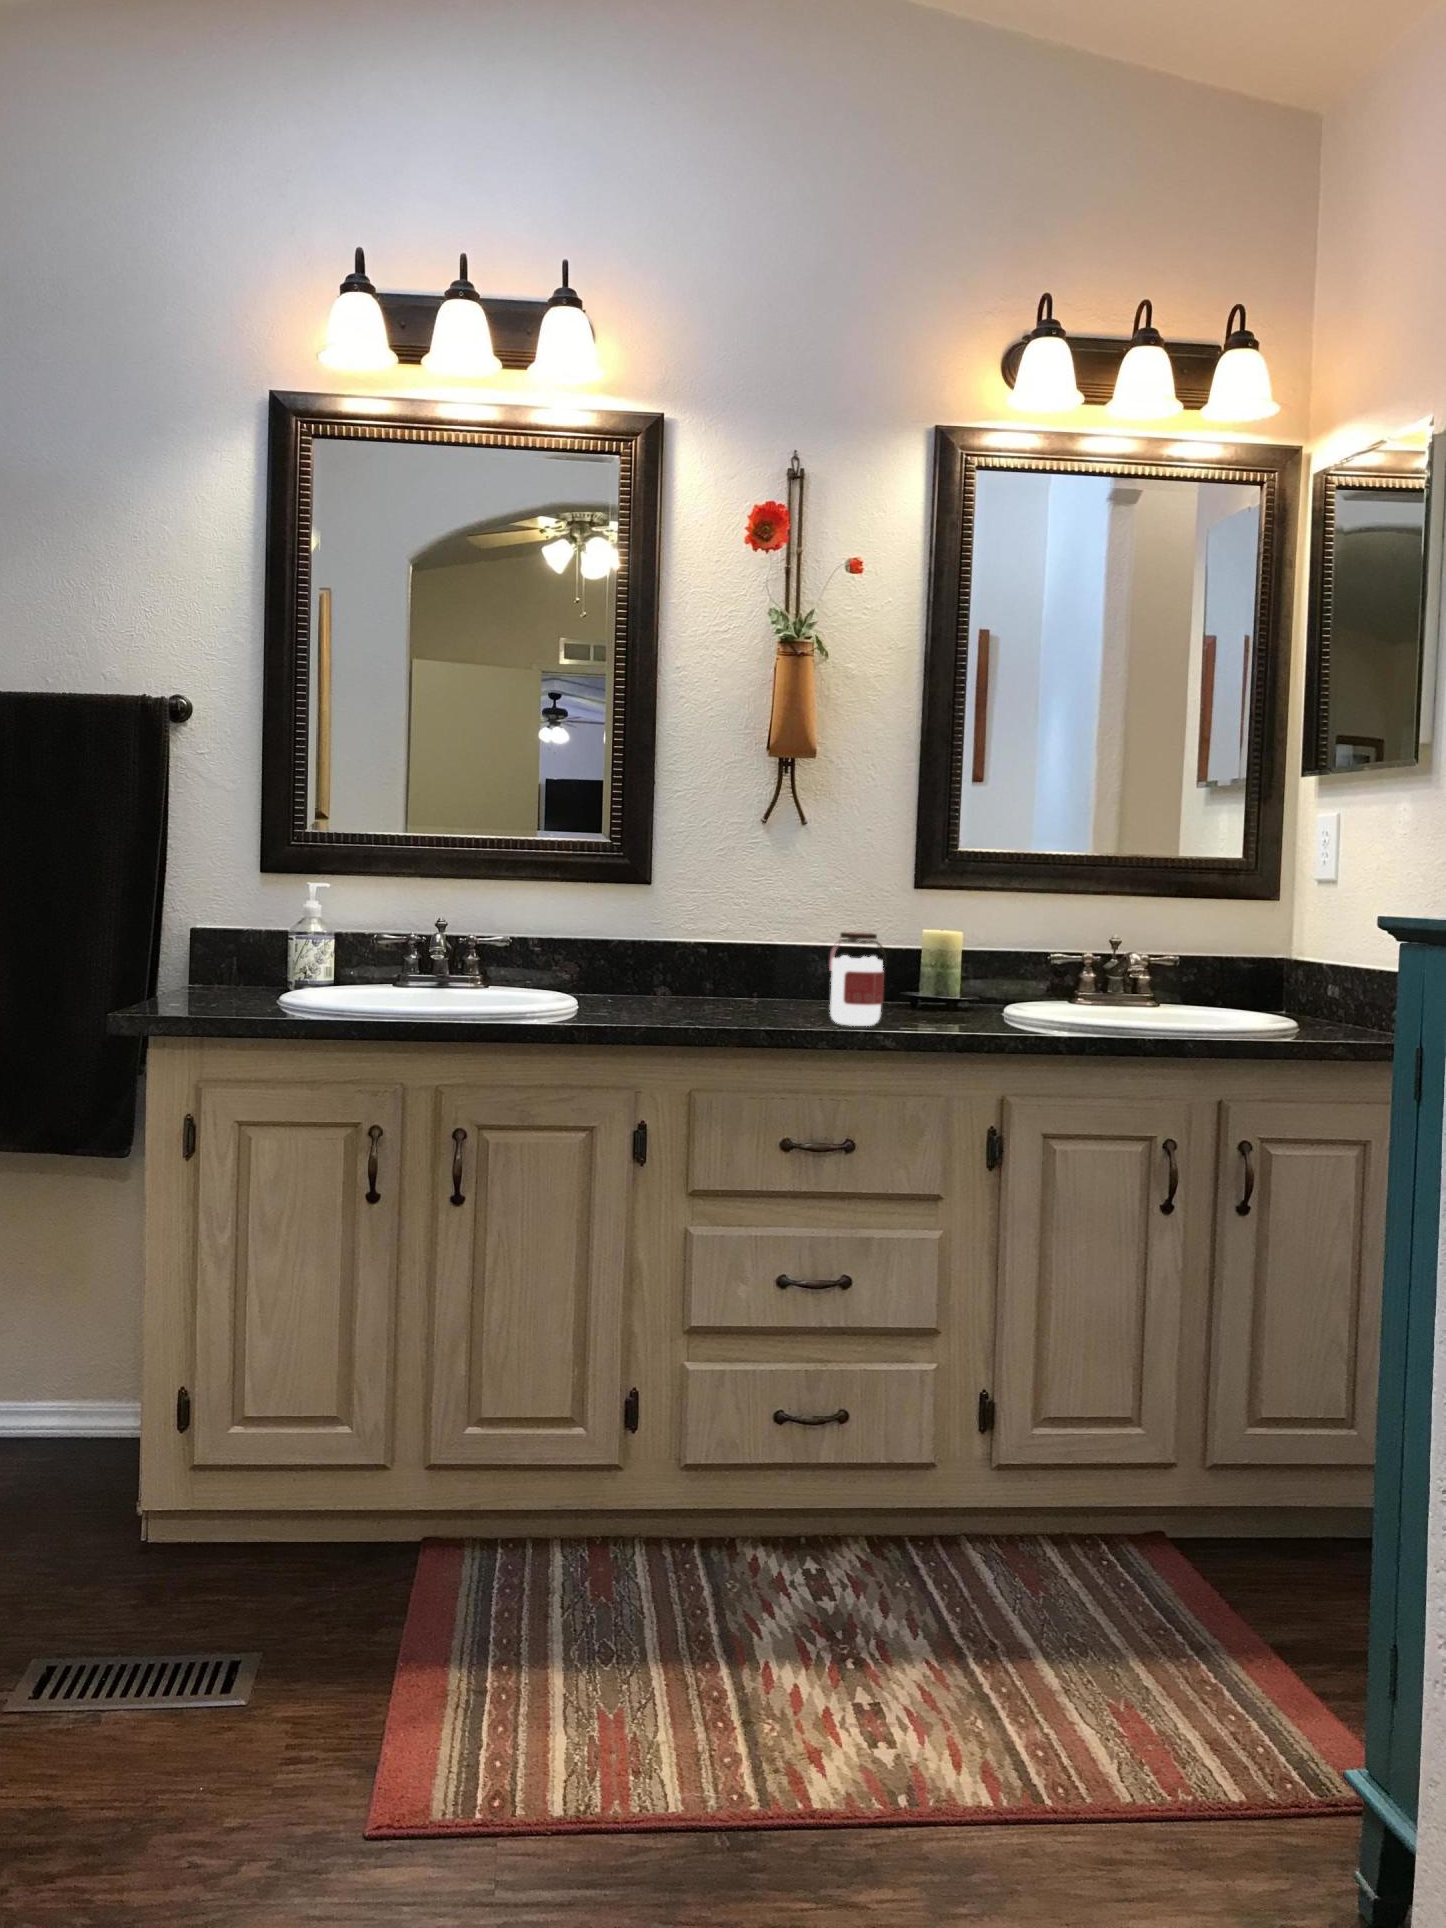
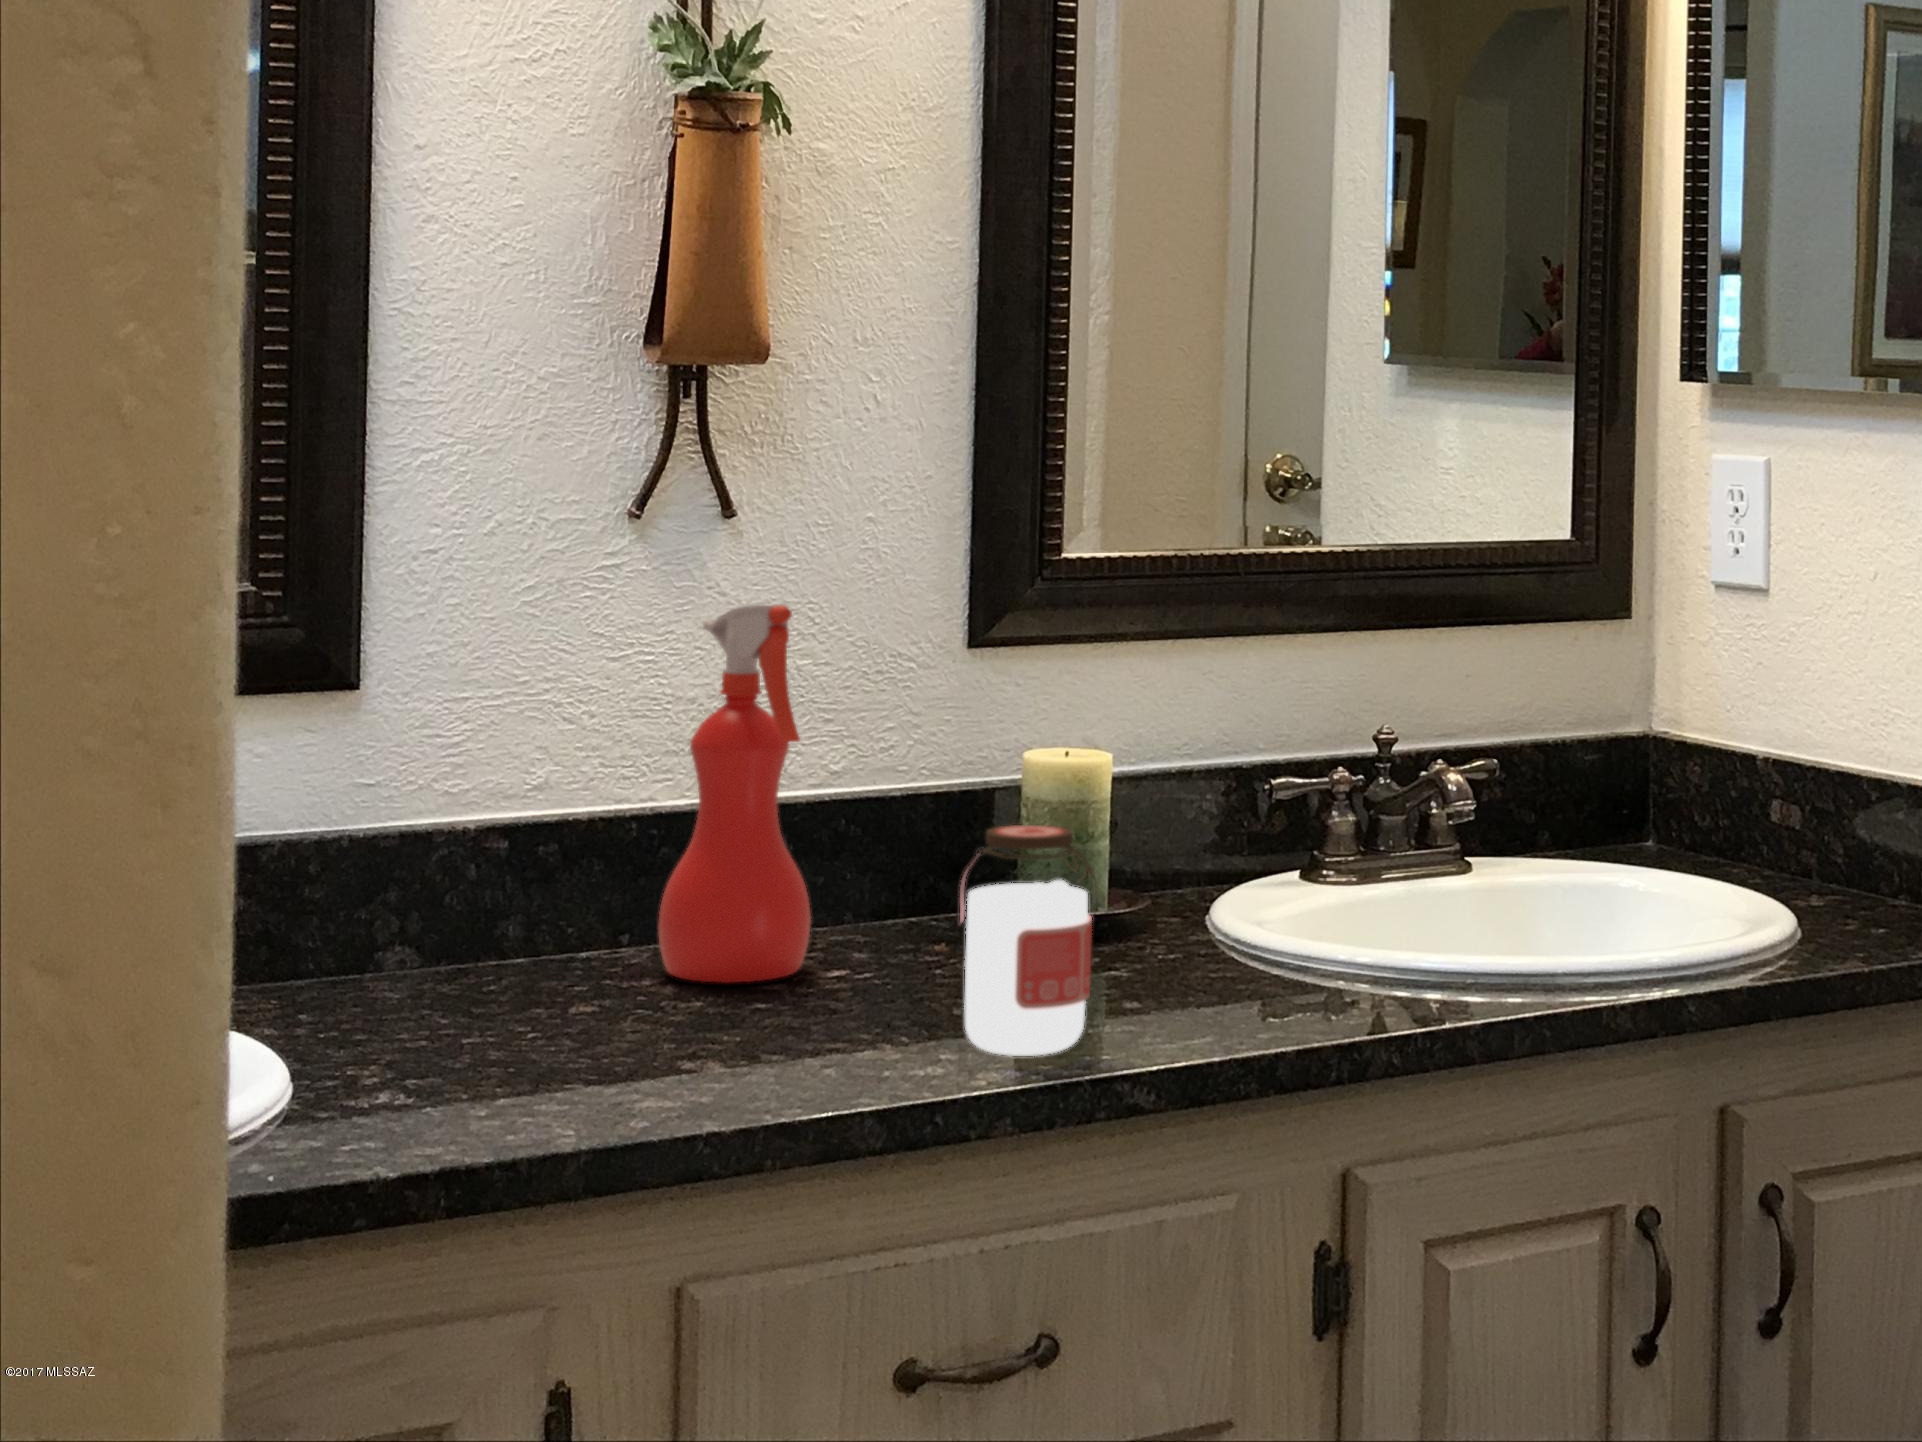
spray bottle: none [756,848,817,1005] -> present [658,604,811,983]

